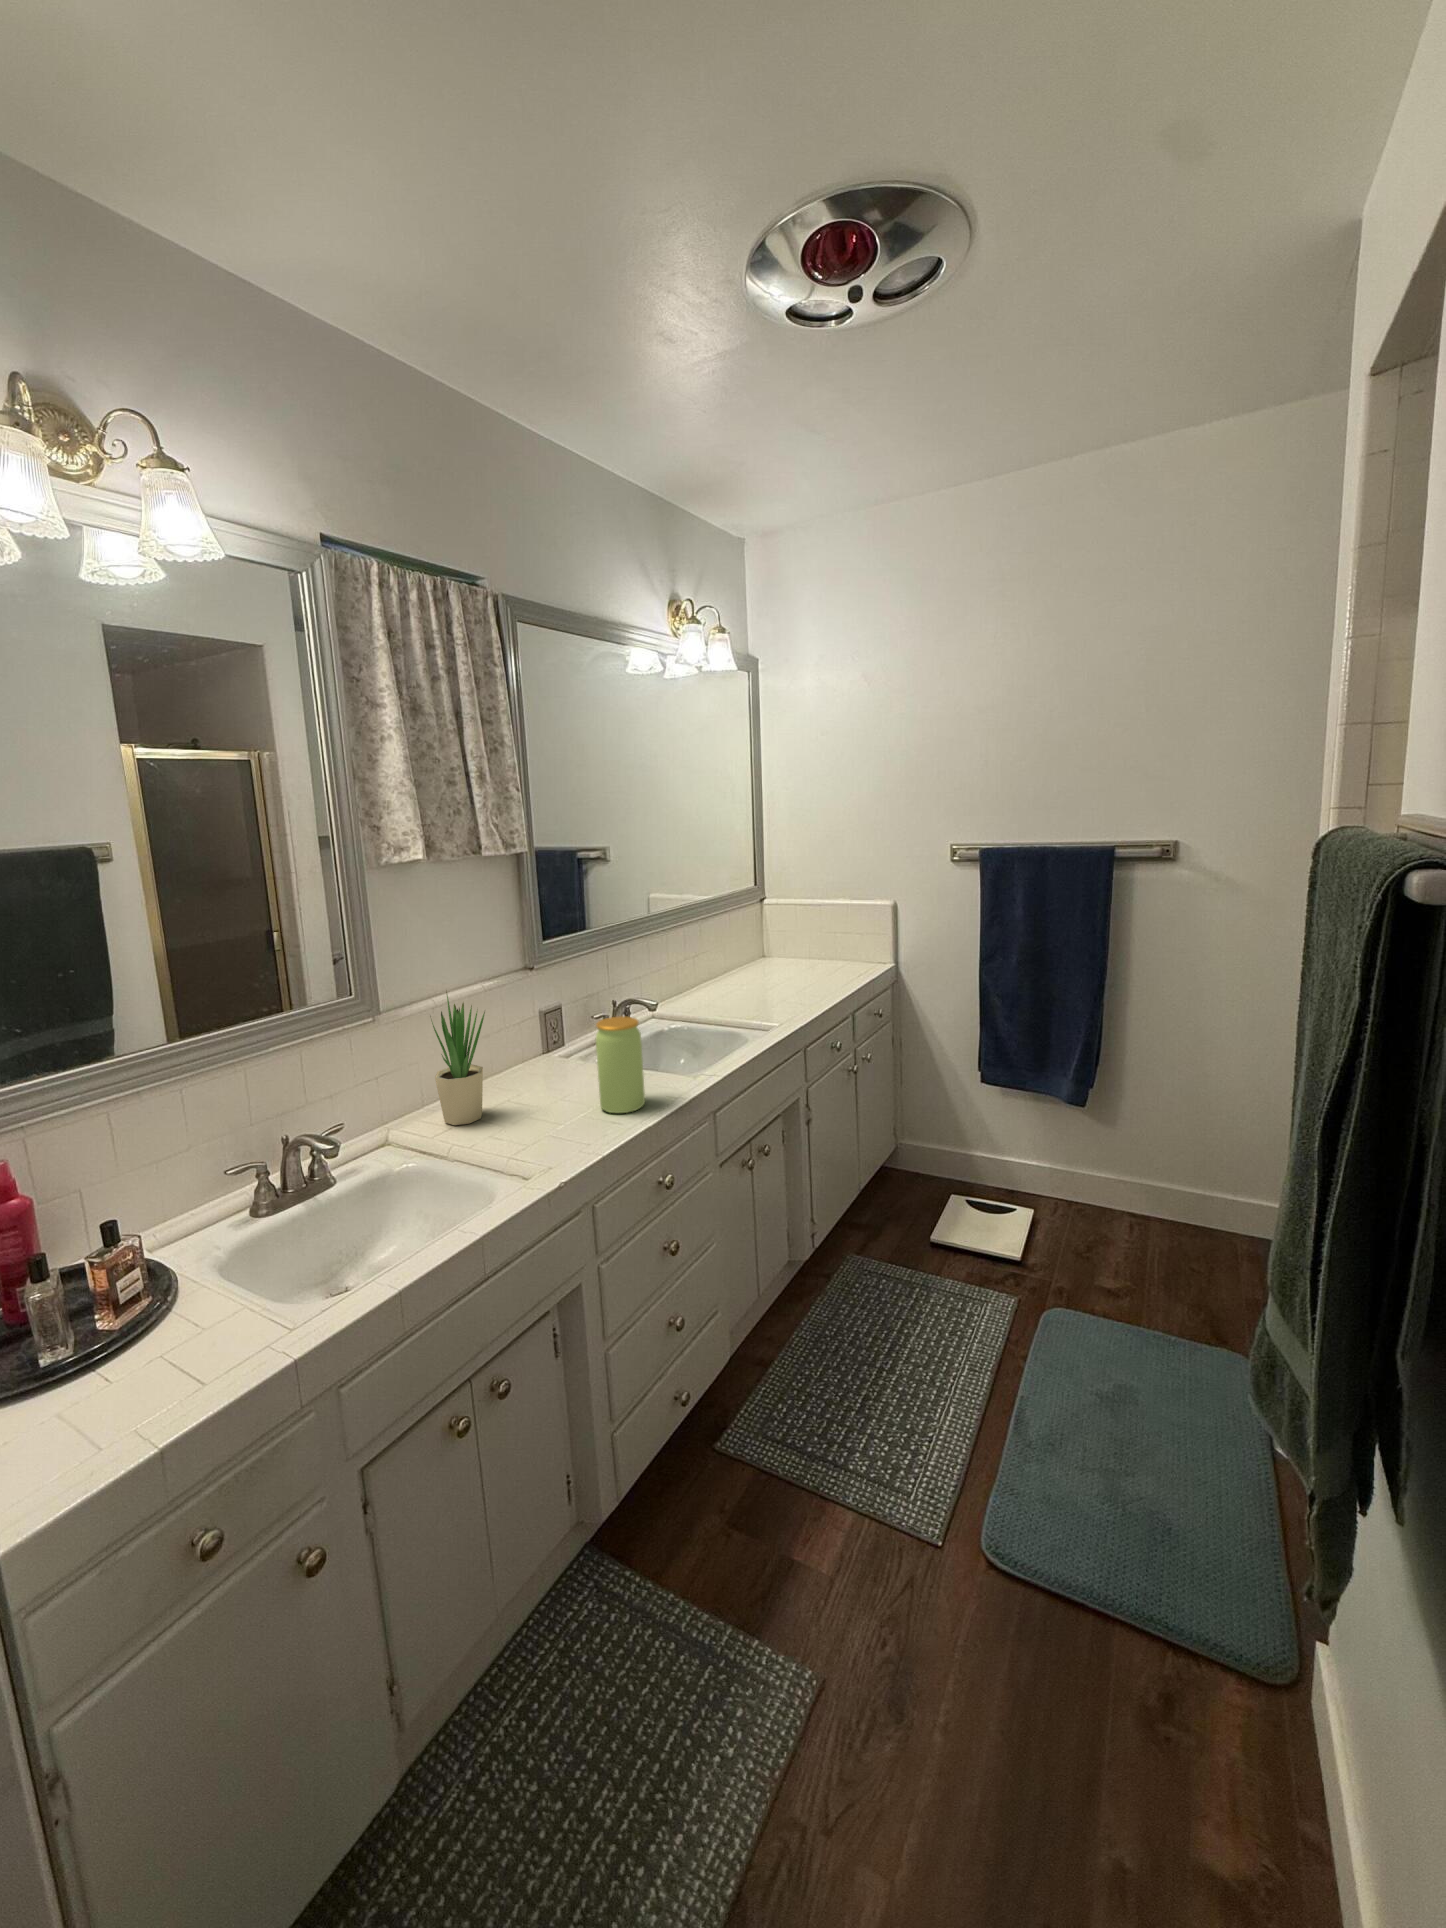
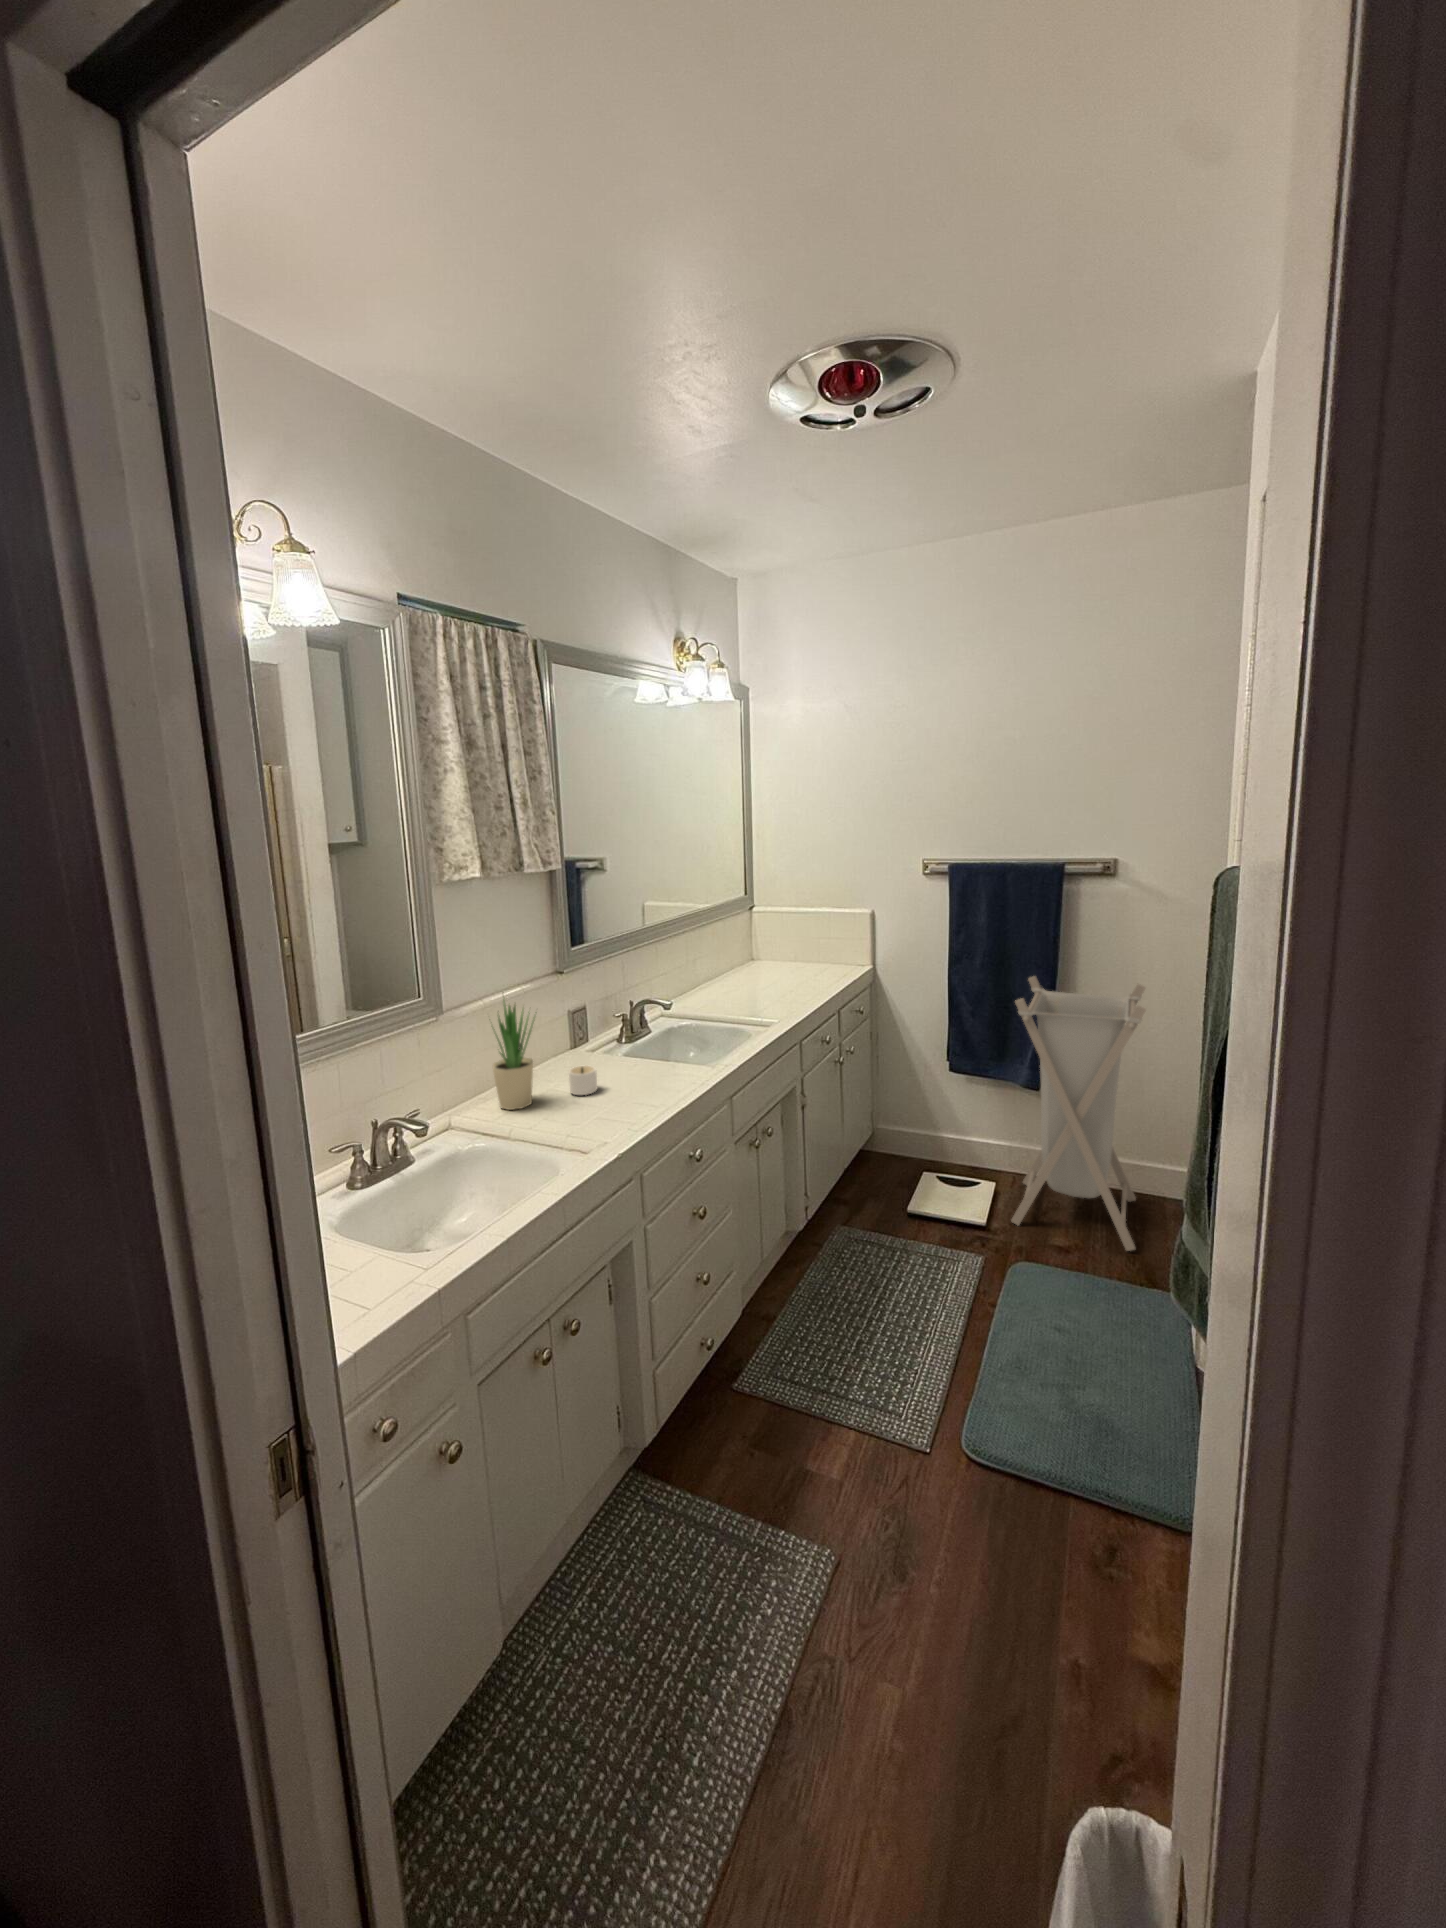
laundry hamper: none [1051,976,1215,1300] -> present [1011,976,1146,1251]
jar: present [596,1016,645,1113] -> none [634,1013,676,1097]
candle: none [525,1075,568,1109] -> present [569,1065,597,1095]

